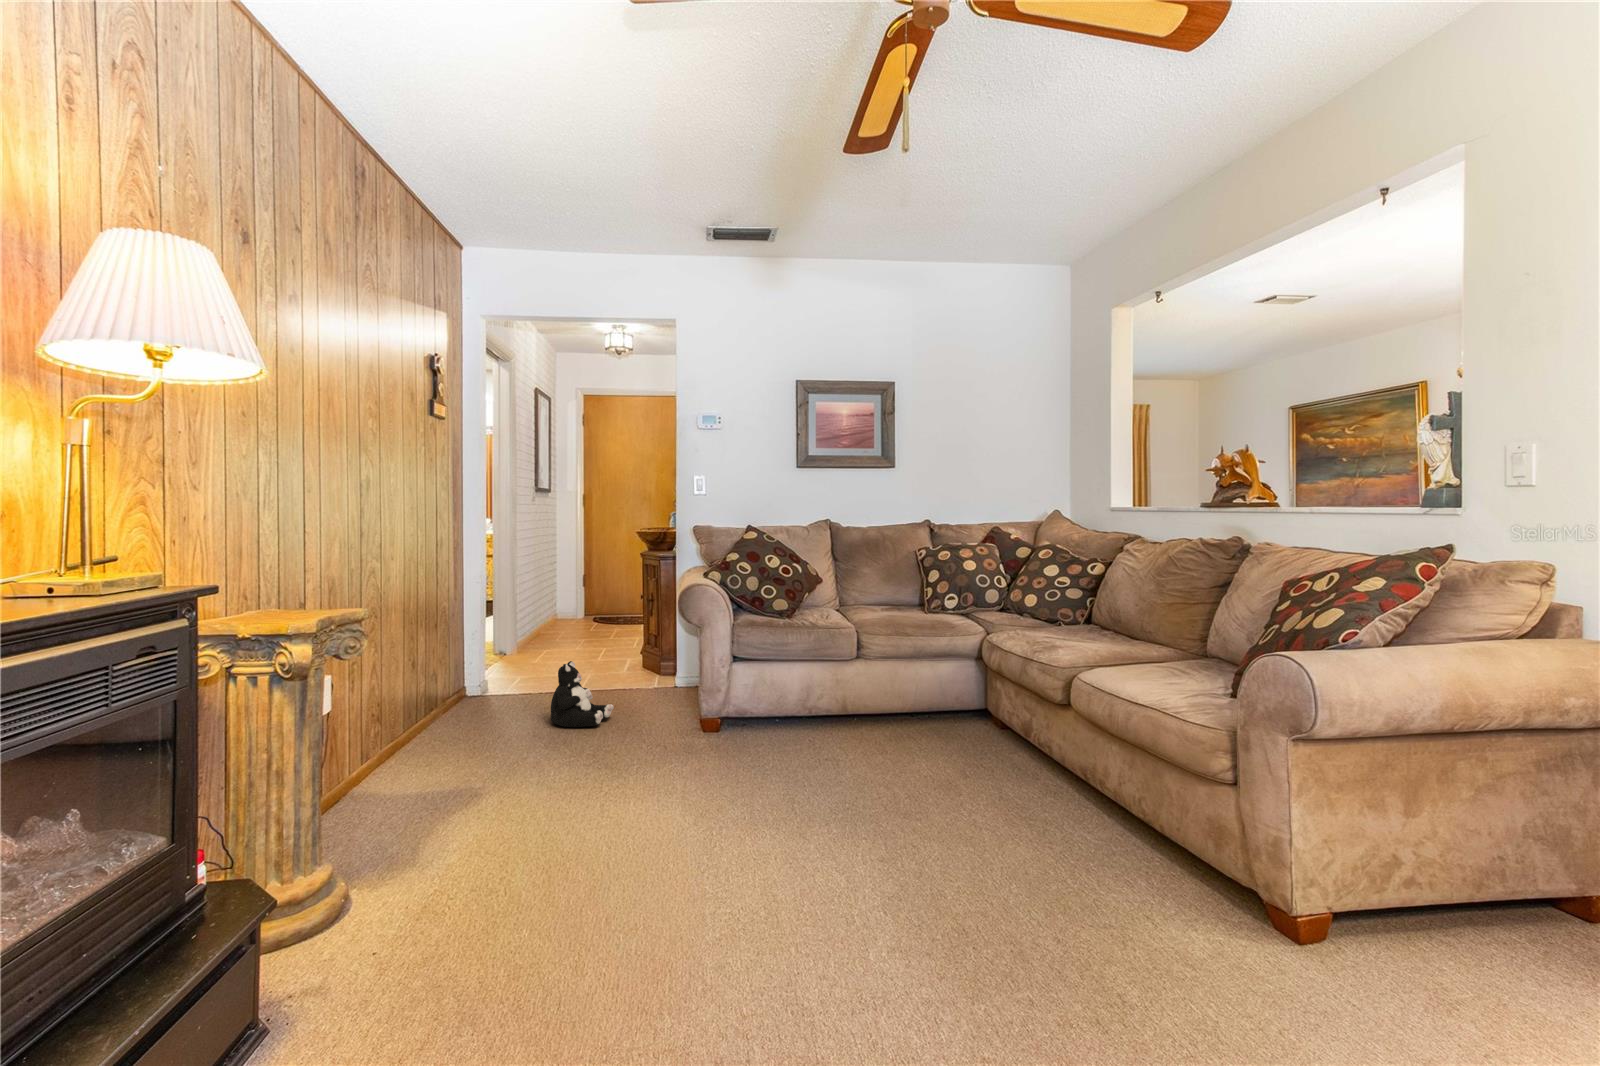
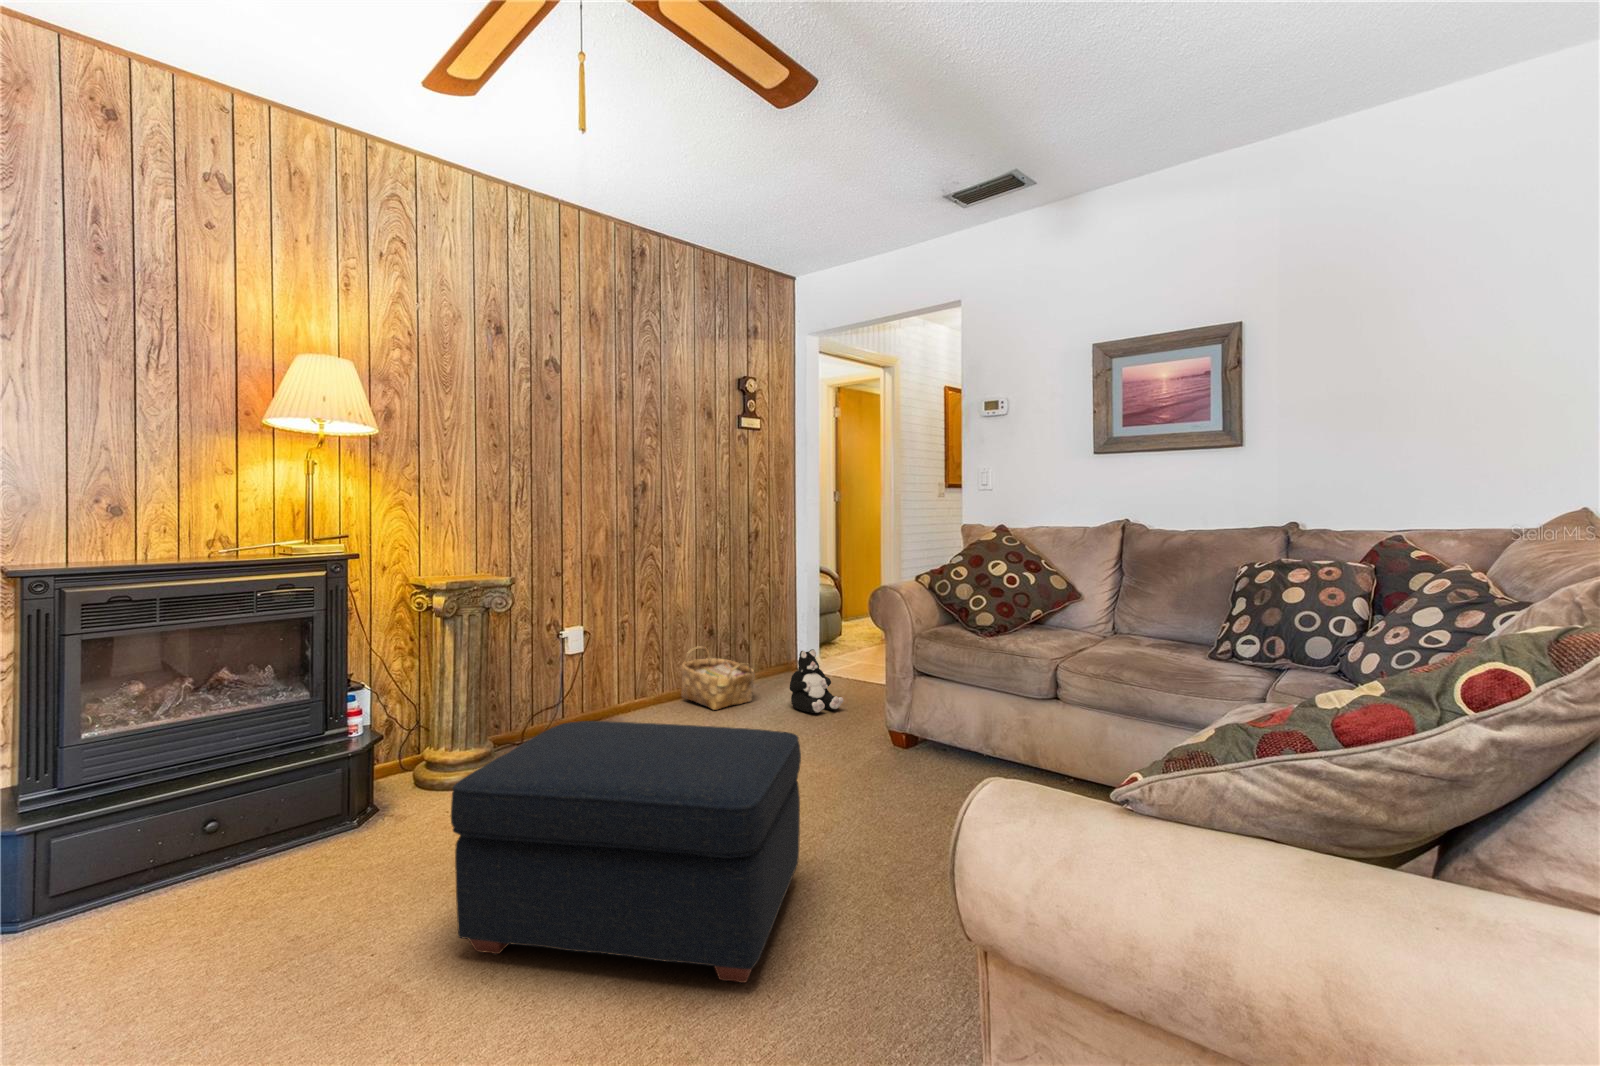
woven basket: none [407,681,510,750] -> present [681,646,754,710]
ottoman: none [663,708,988,994] -> present [451,721,801,983]

